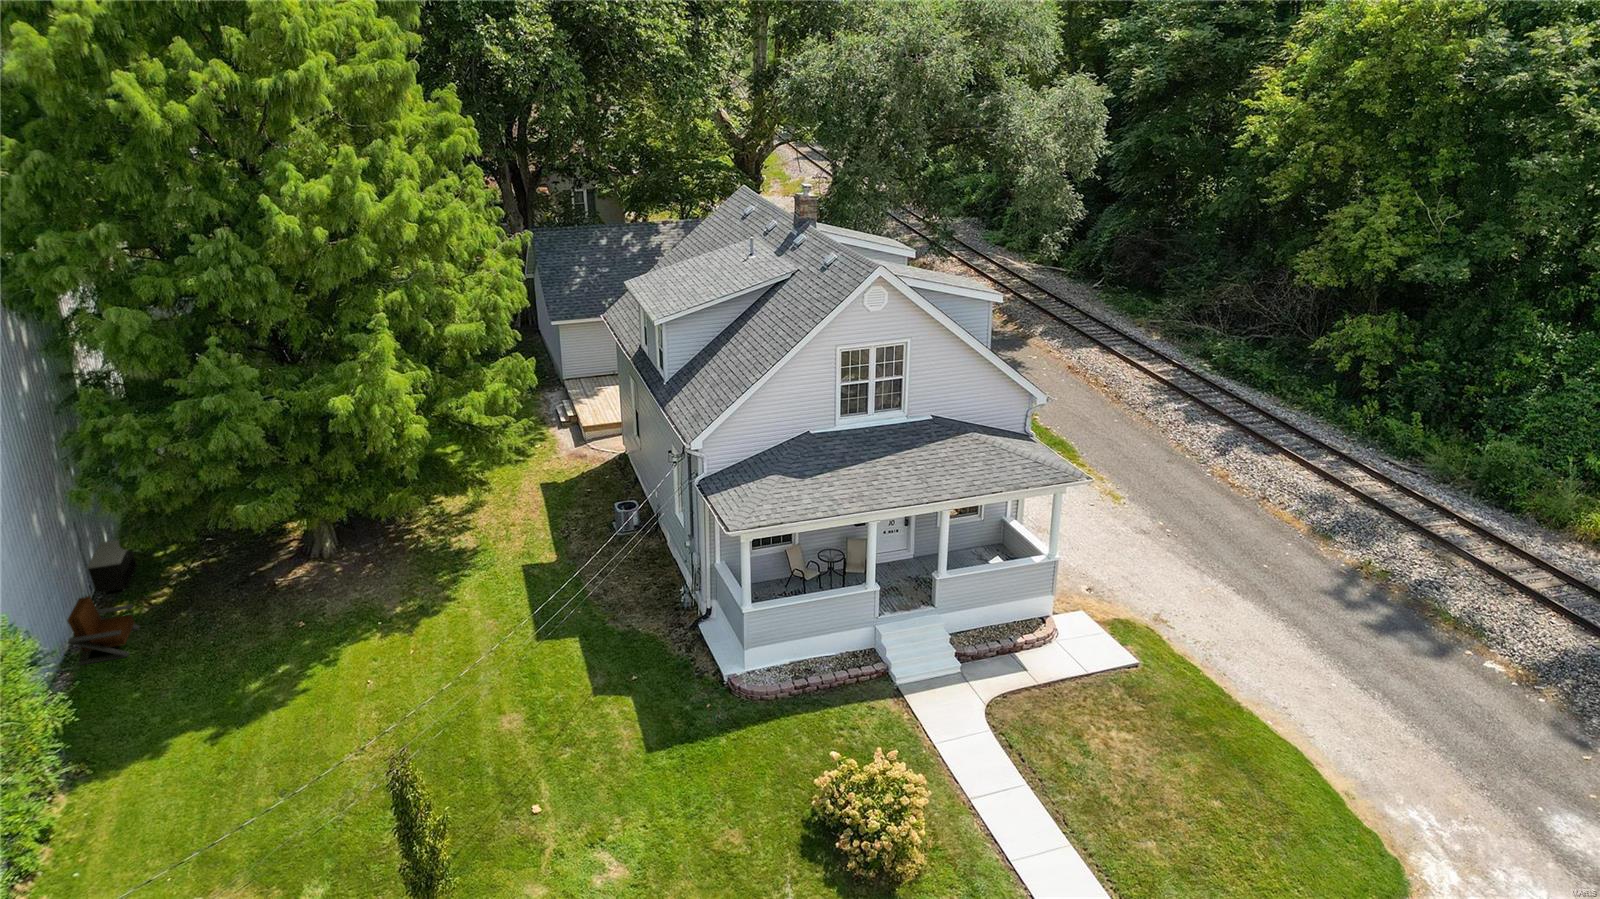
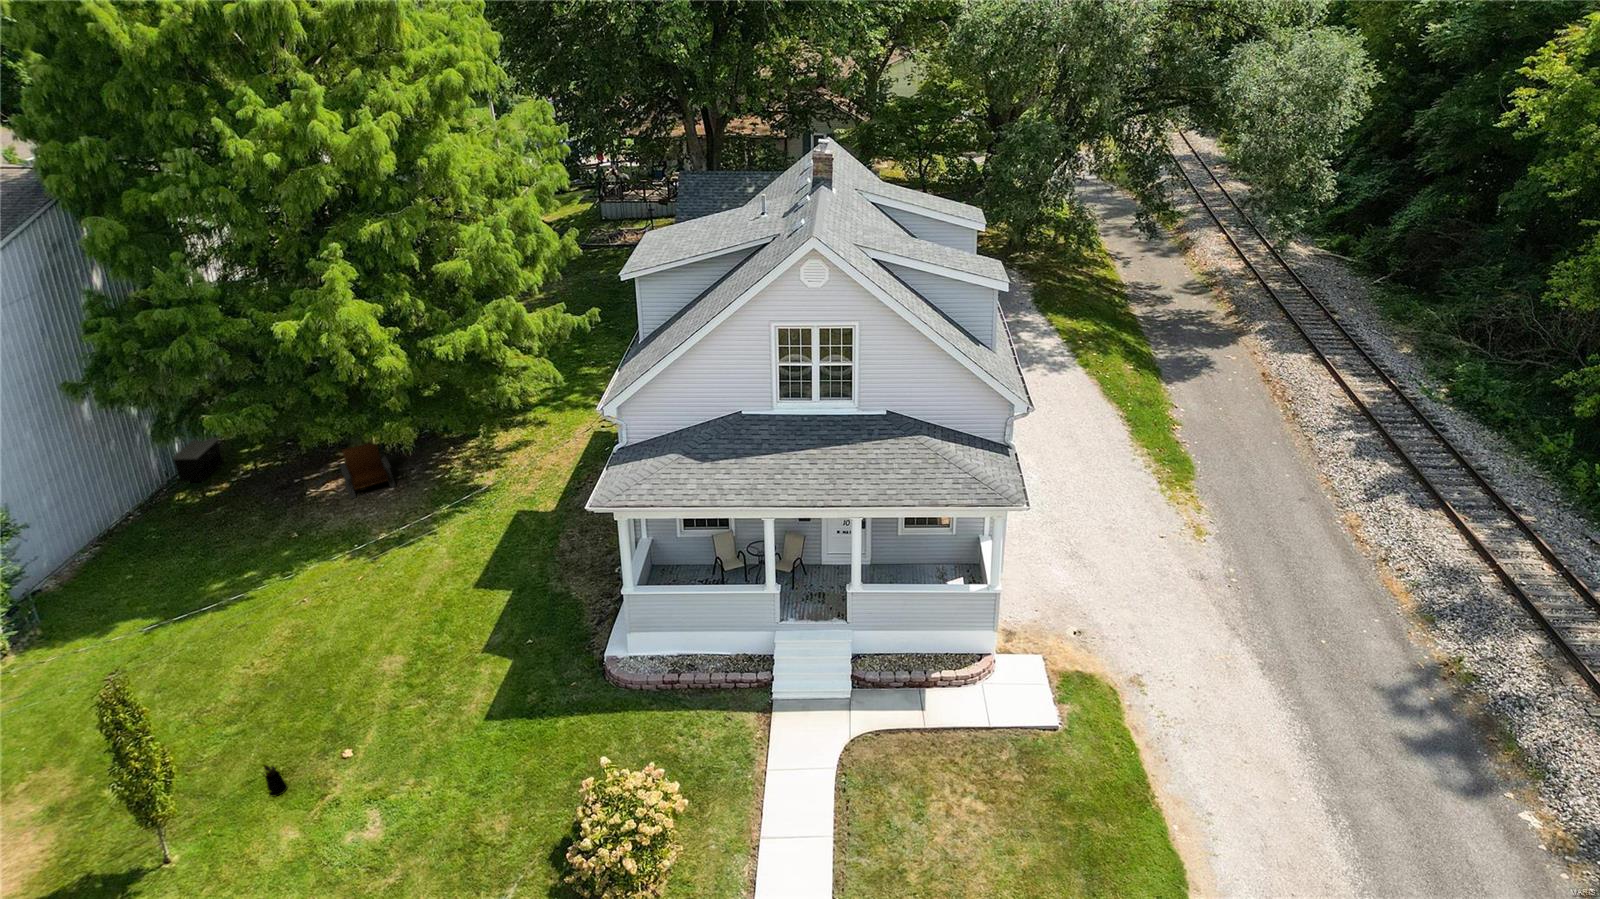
lounge chair: present [67,596,140,665] -> present [340,443,396,499]
watering can: none [454,848,484,882] -> present [263,765,288,797]

